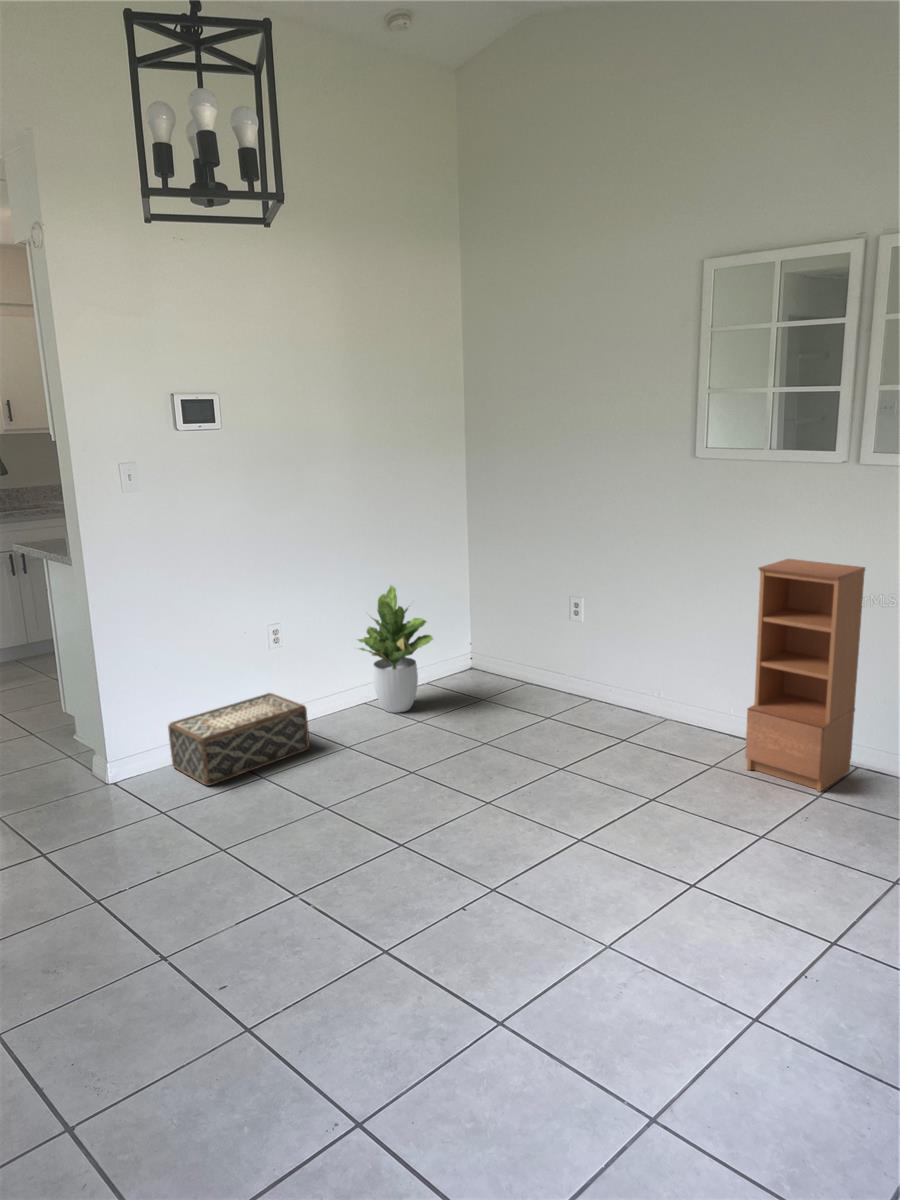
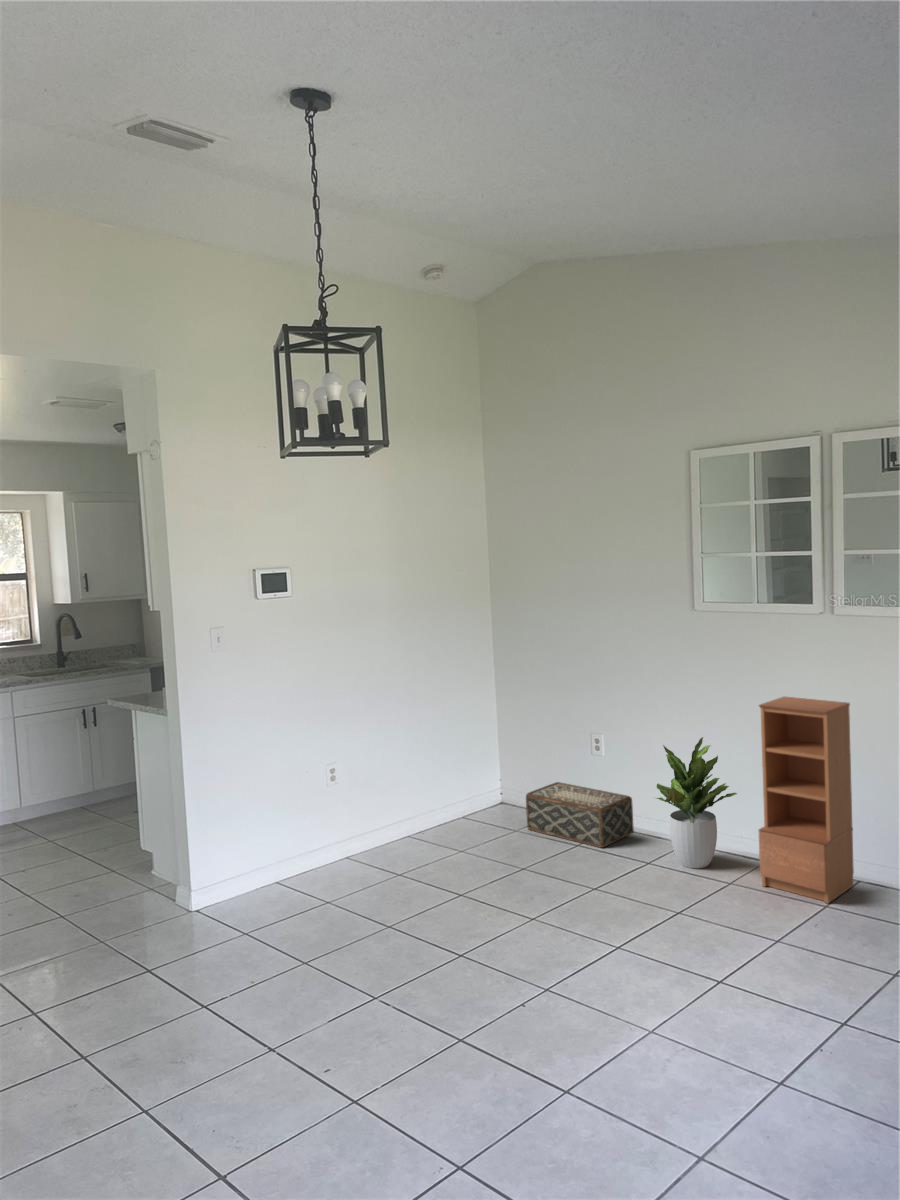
potted plant: present [358,585,434,713] -> present [657,737,737,868]
woven basket: present [168,693,310,786] -> present [526,782,634,848]

